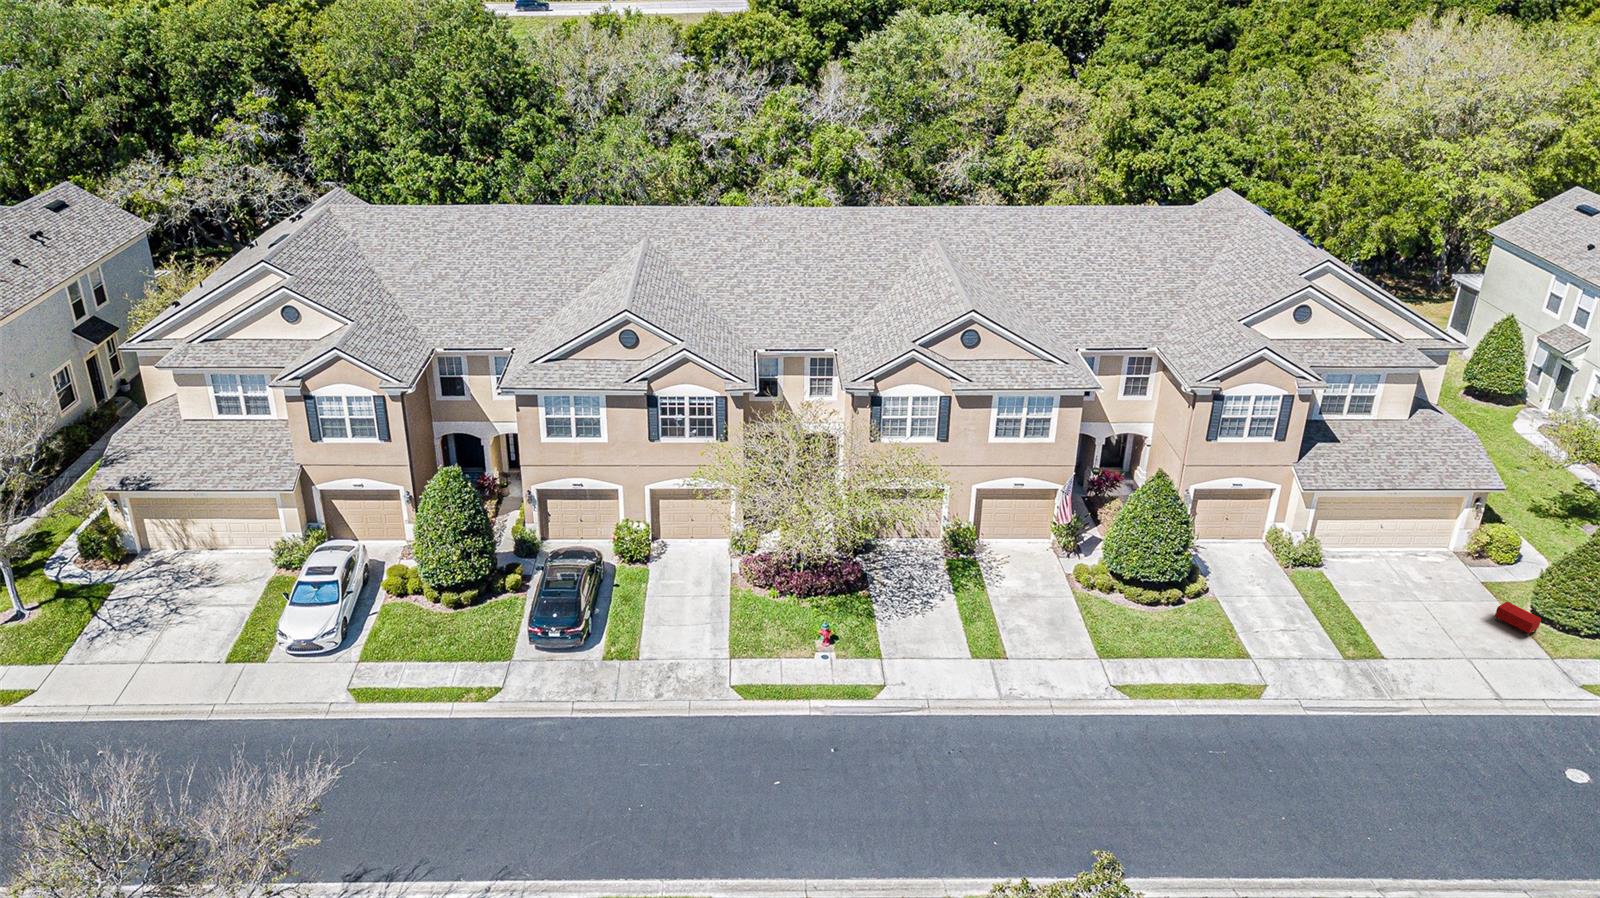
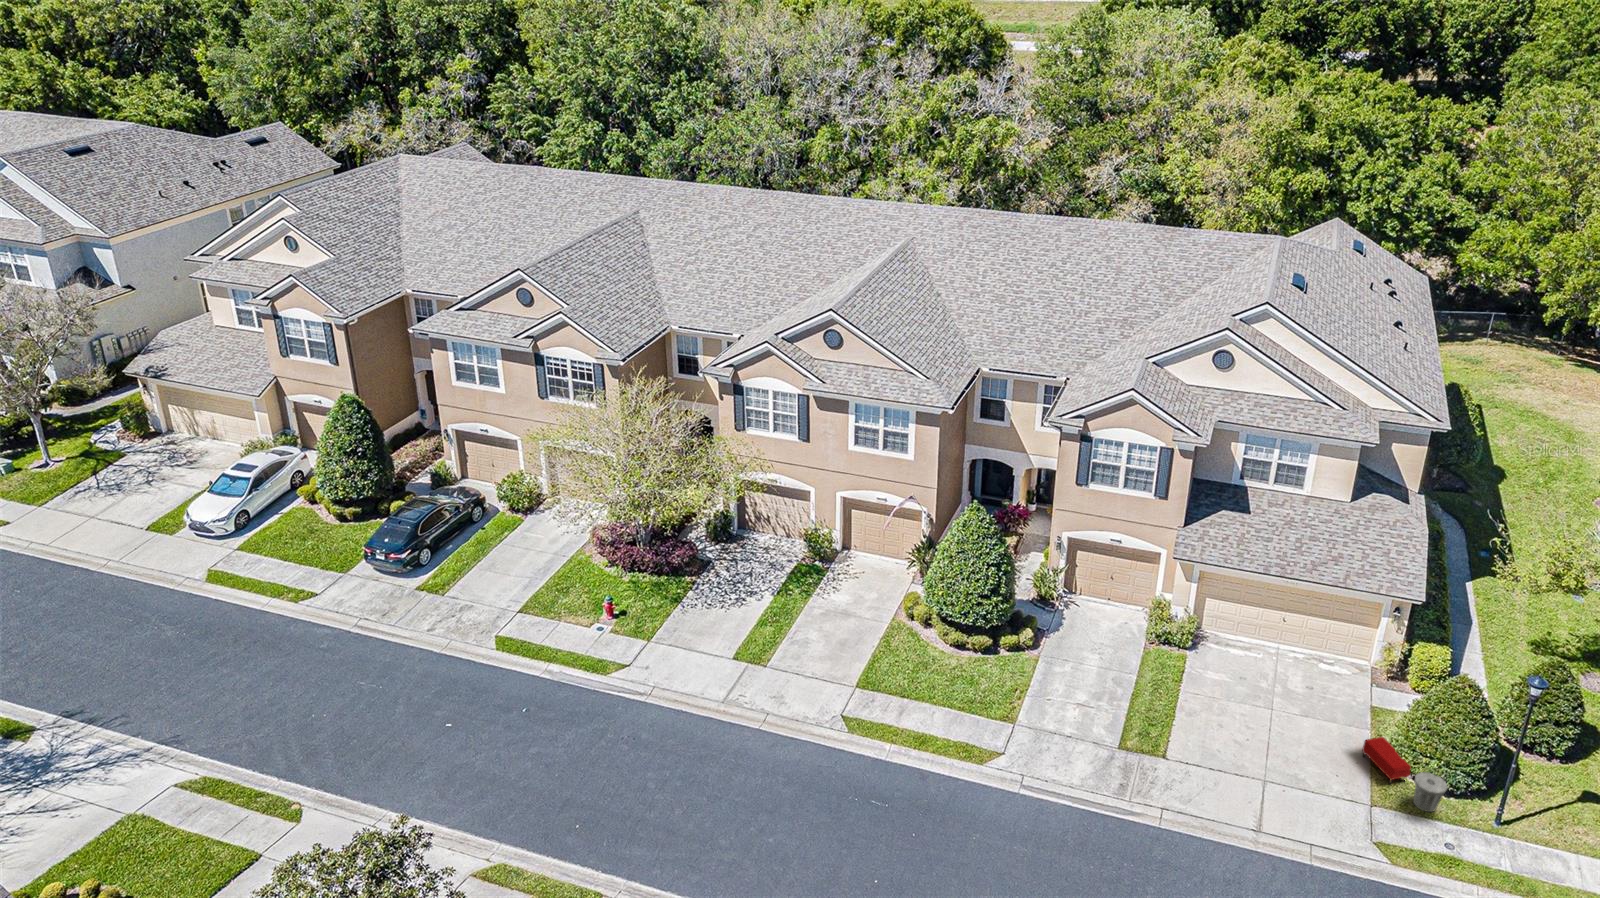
trash can: none [1550,620,1579,651] -> present [1413,772,1447,812]

